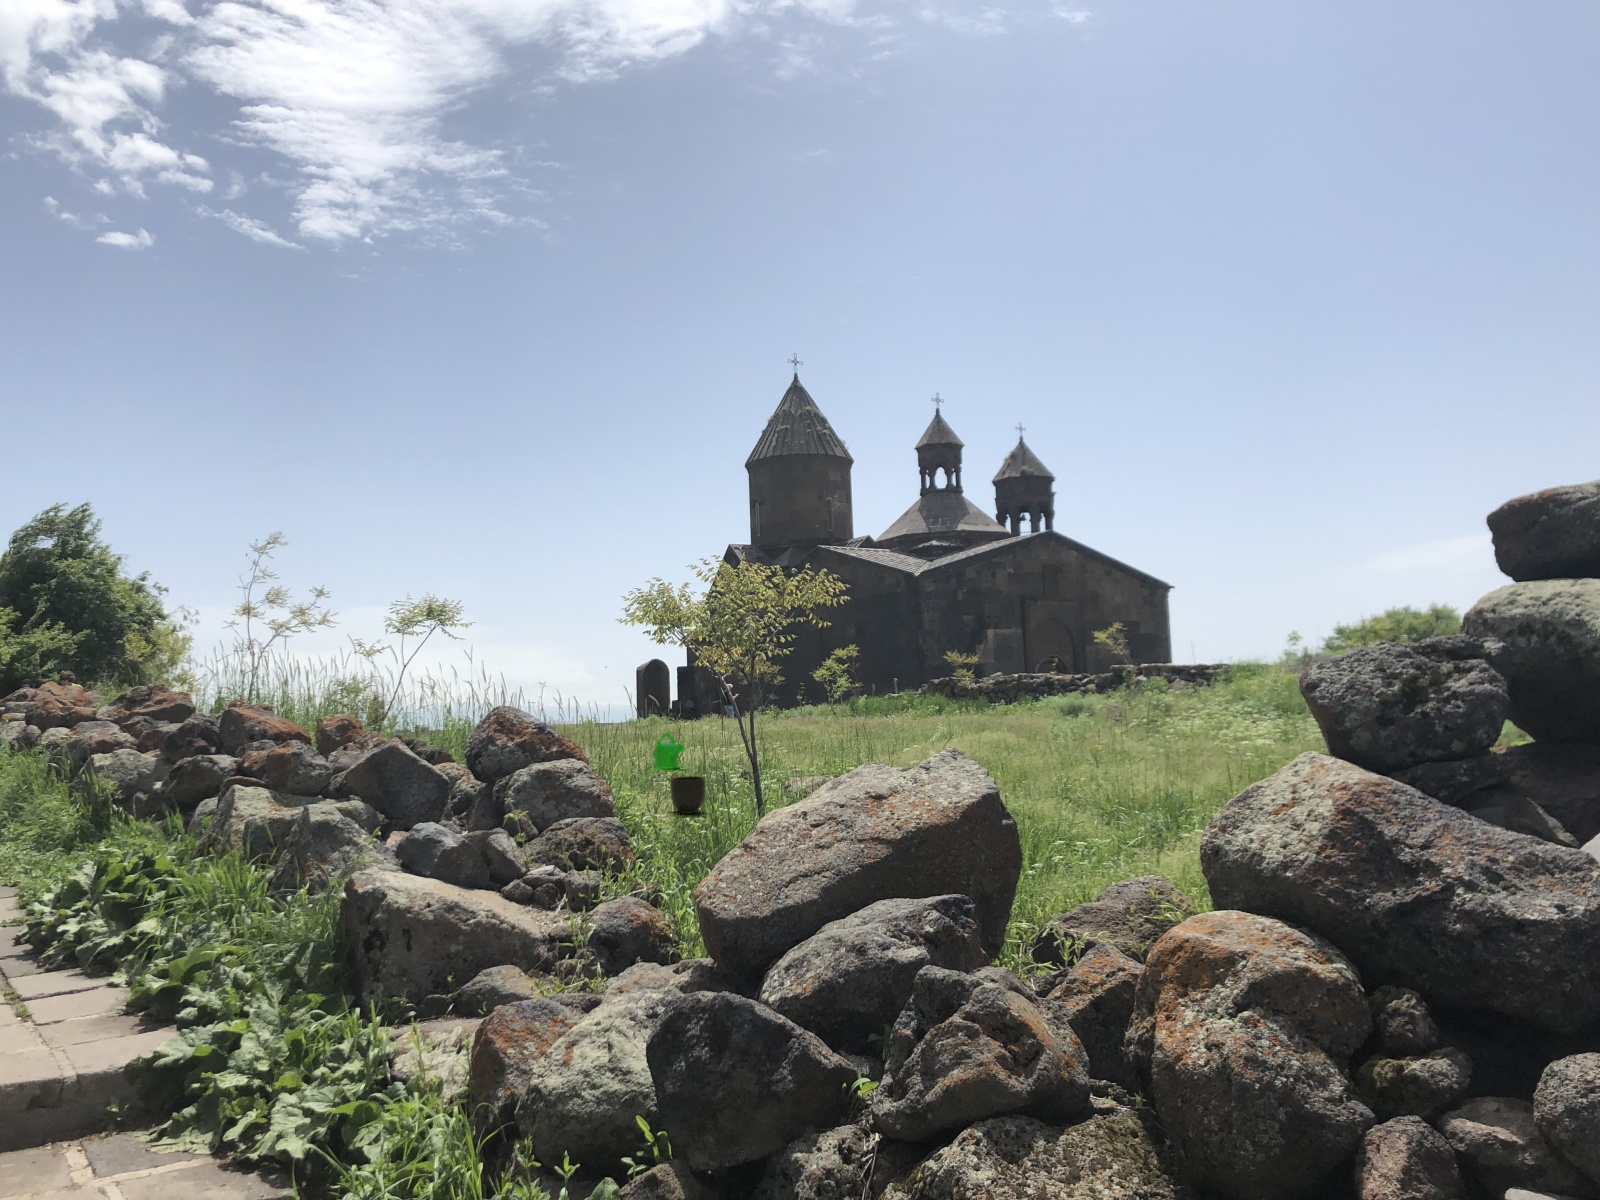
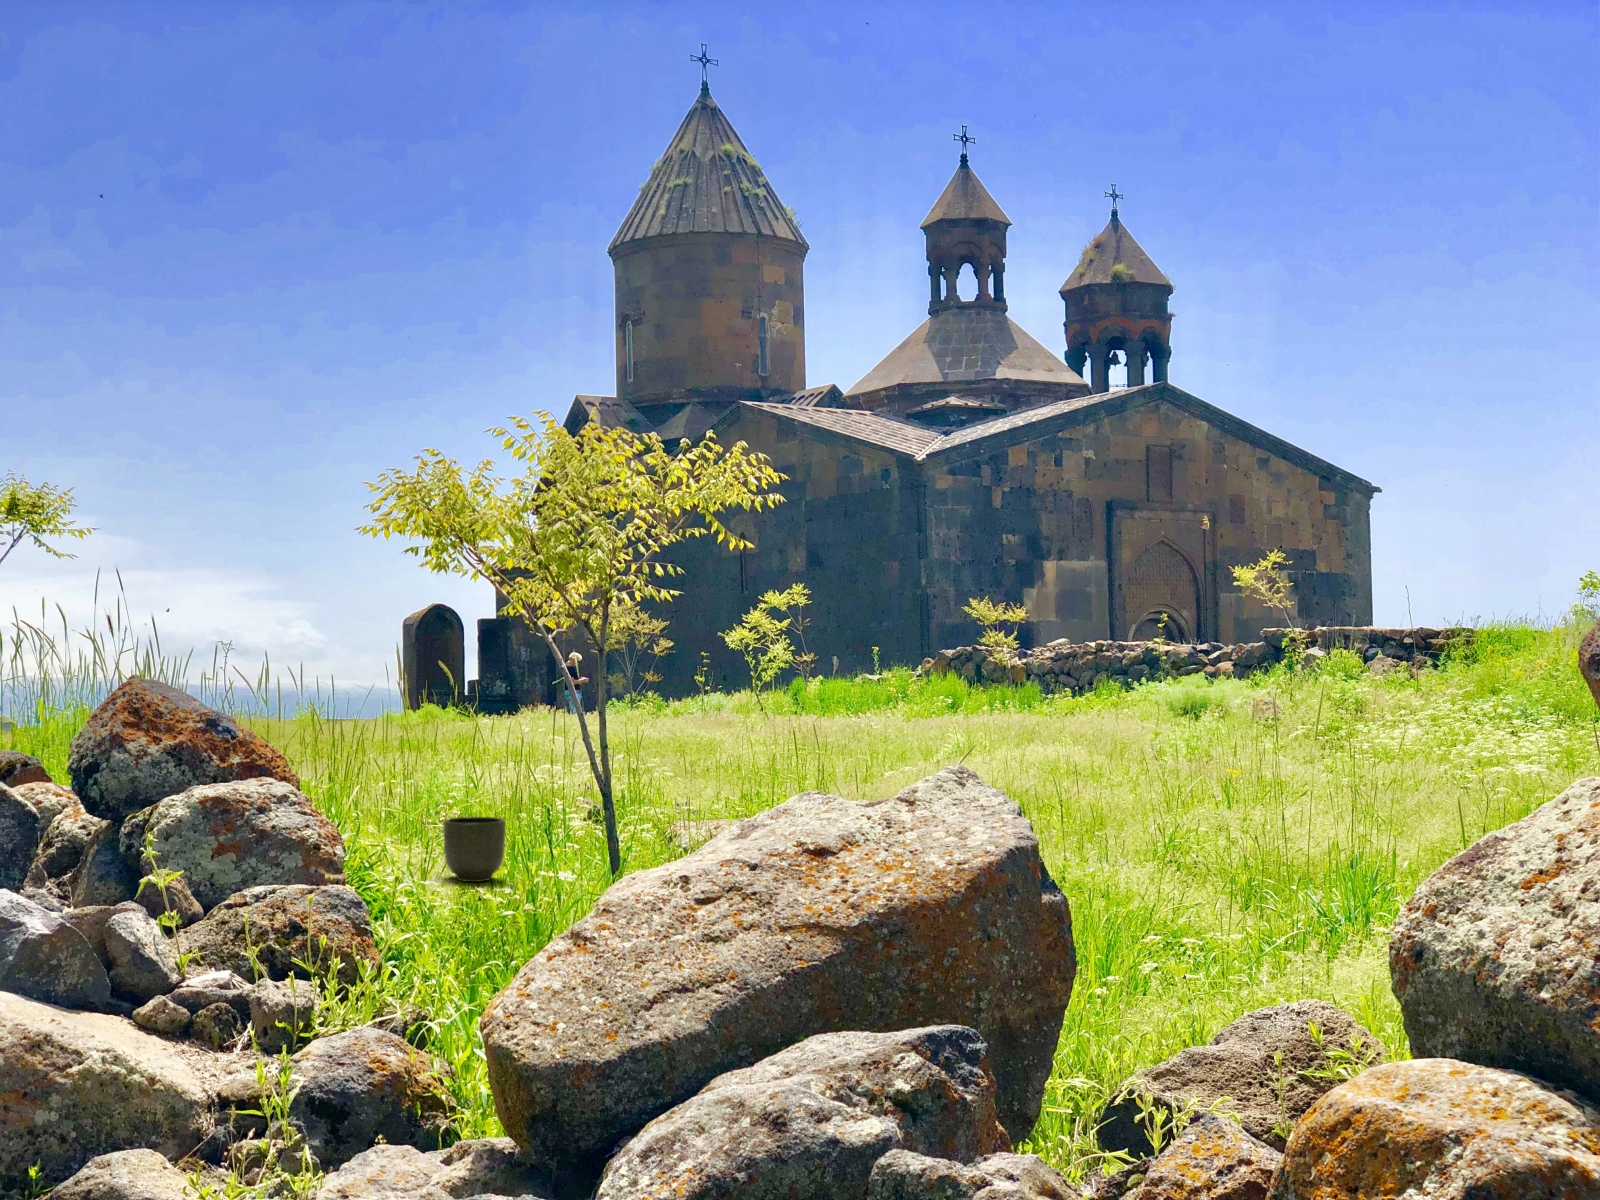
watering can: present [653,733,685,769] -> none [414,742,472,806]

